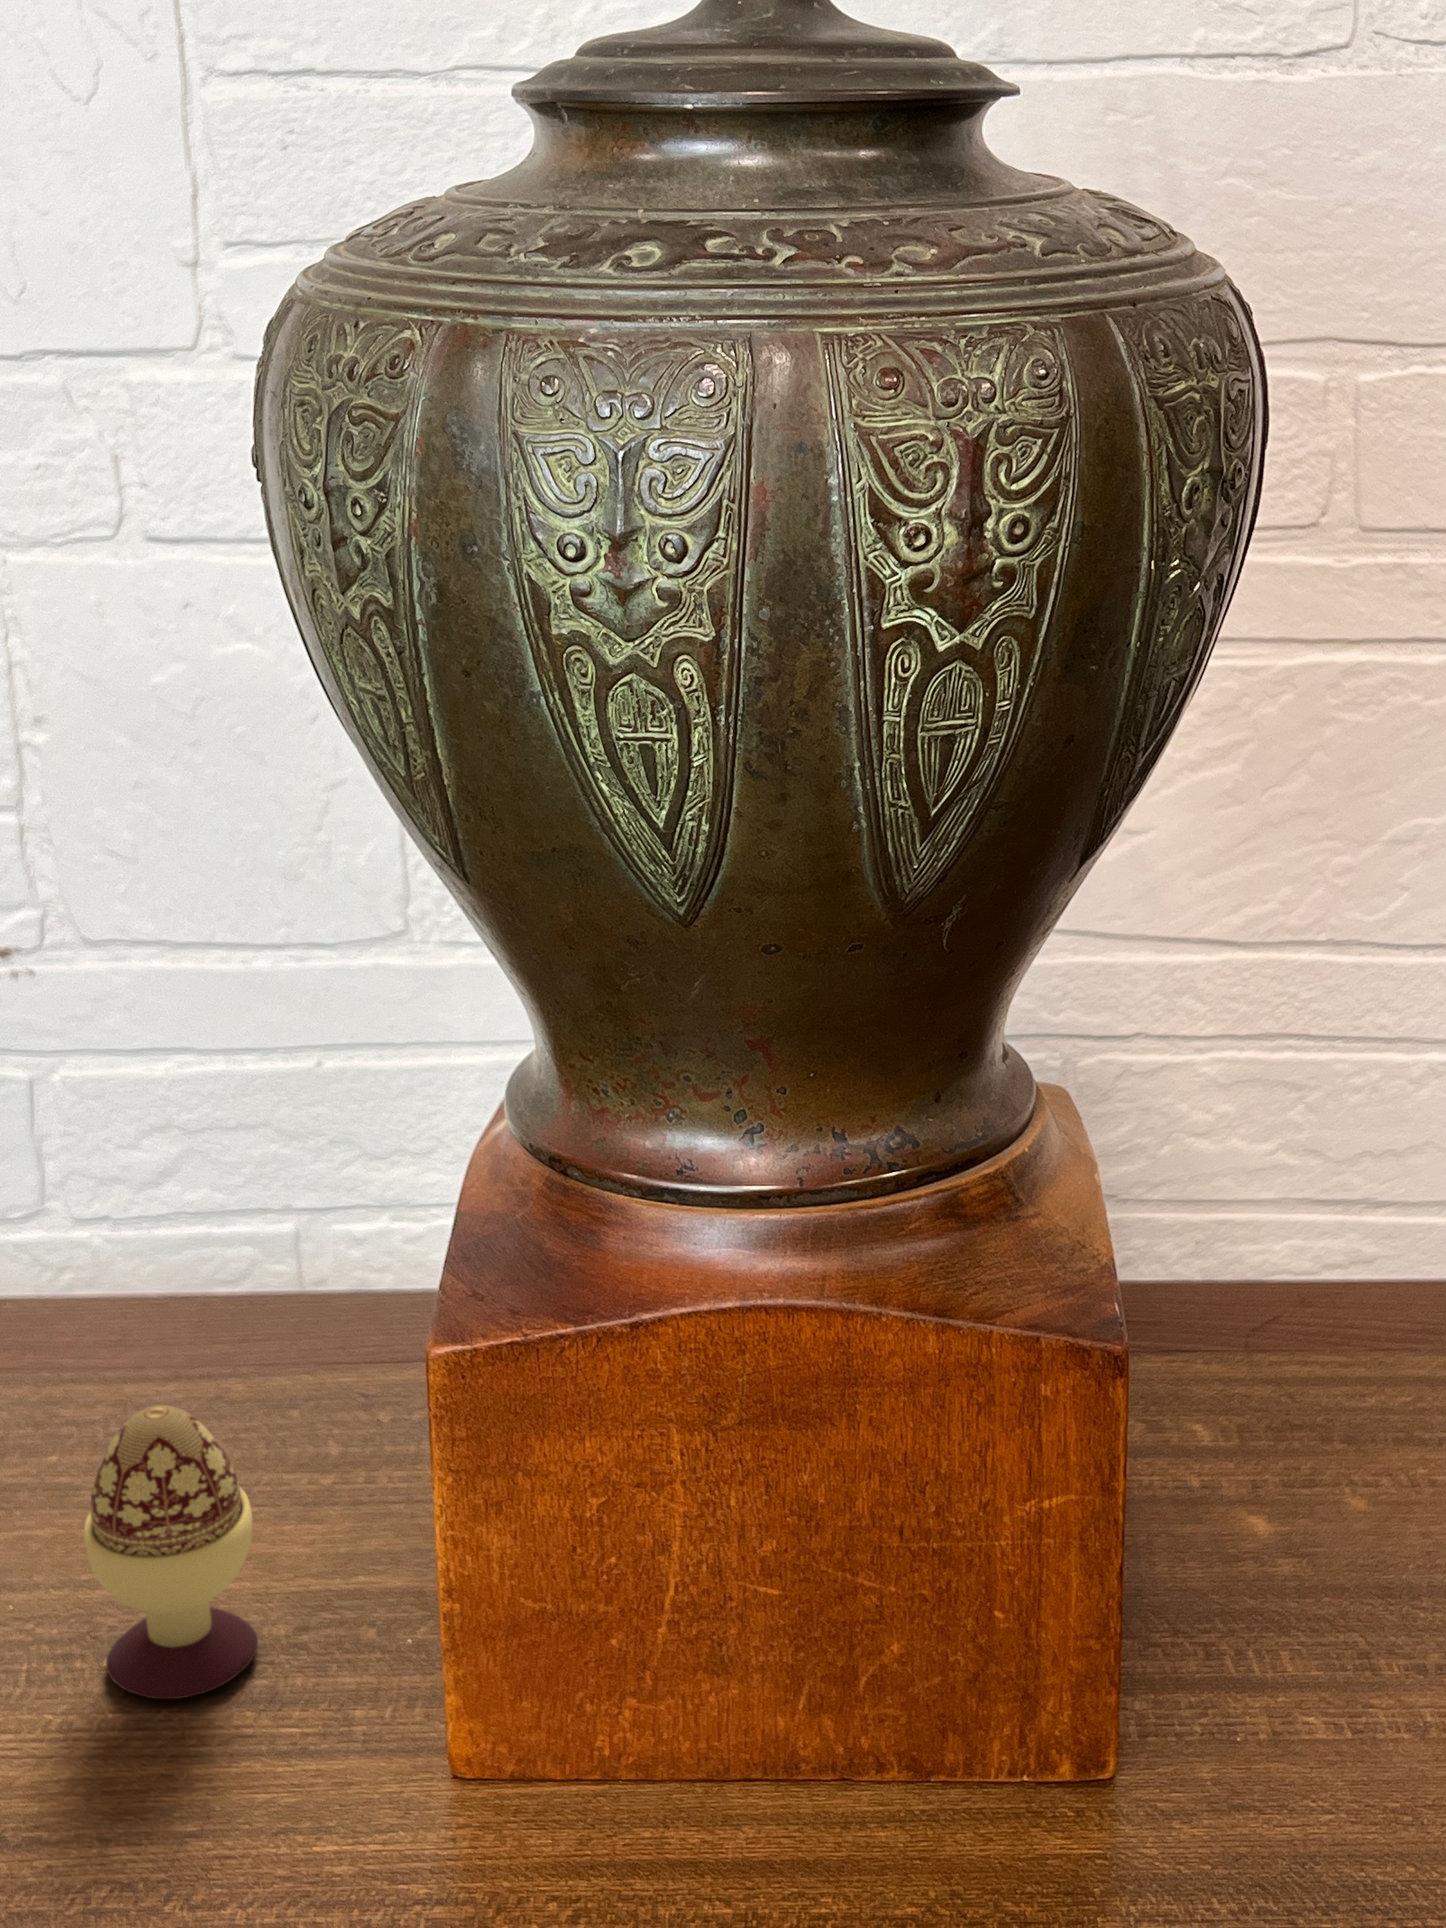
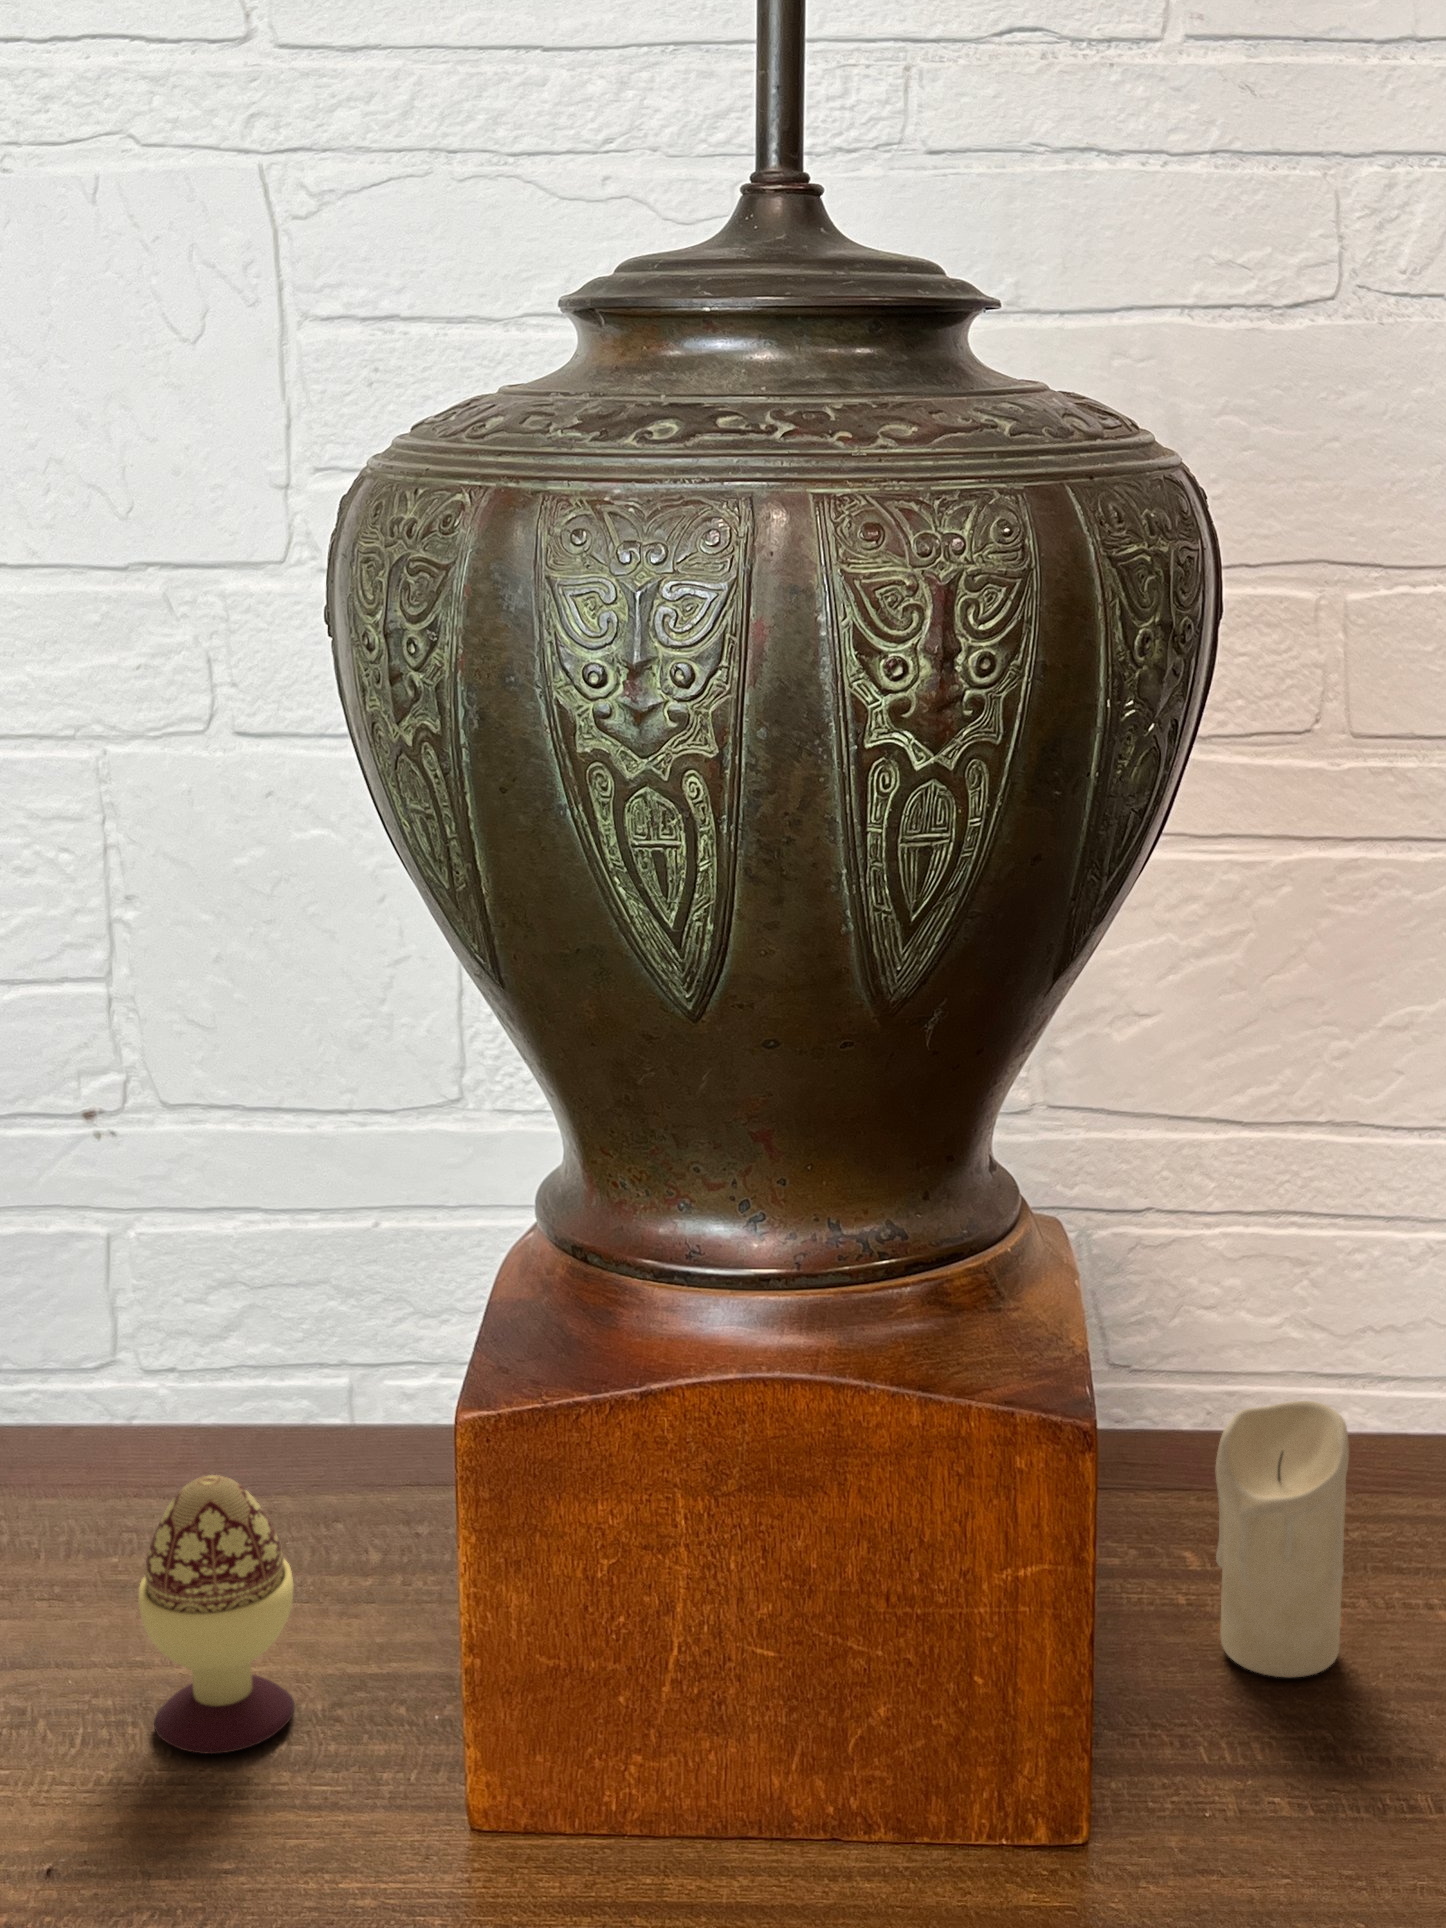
candle: none [1242,1293,1386,1584] -> present [1216,1401,1349,1678]

